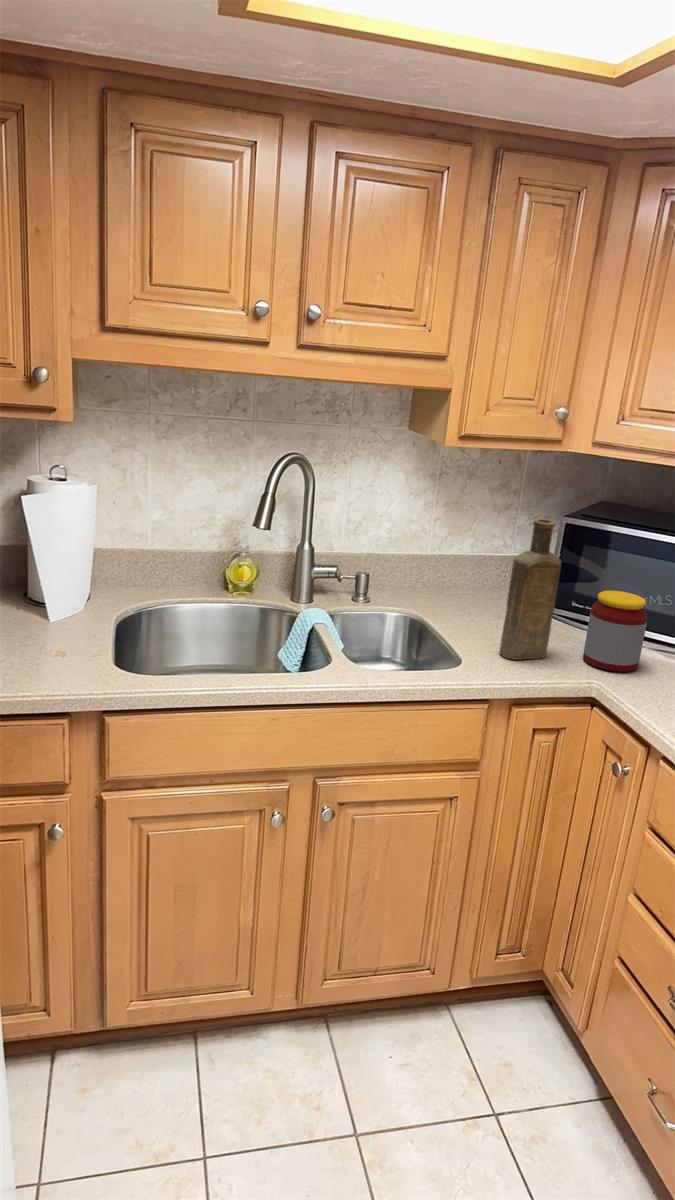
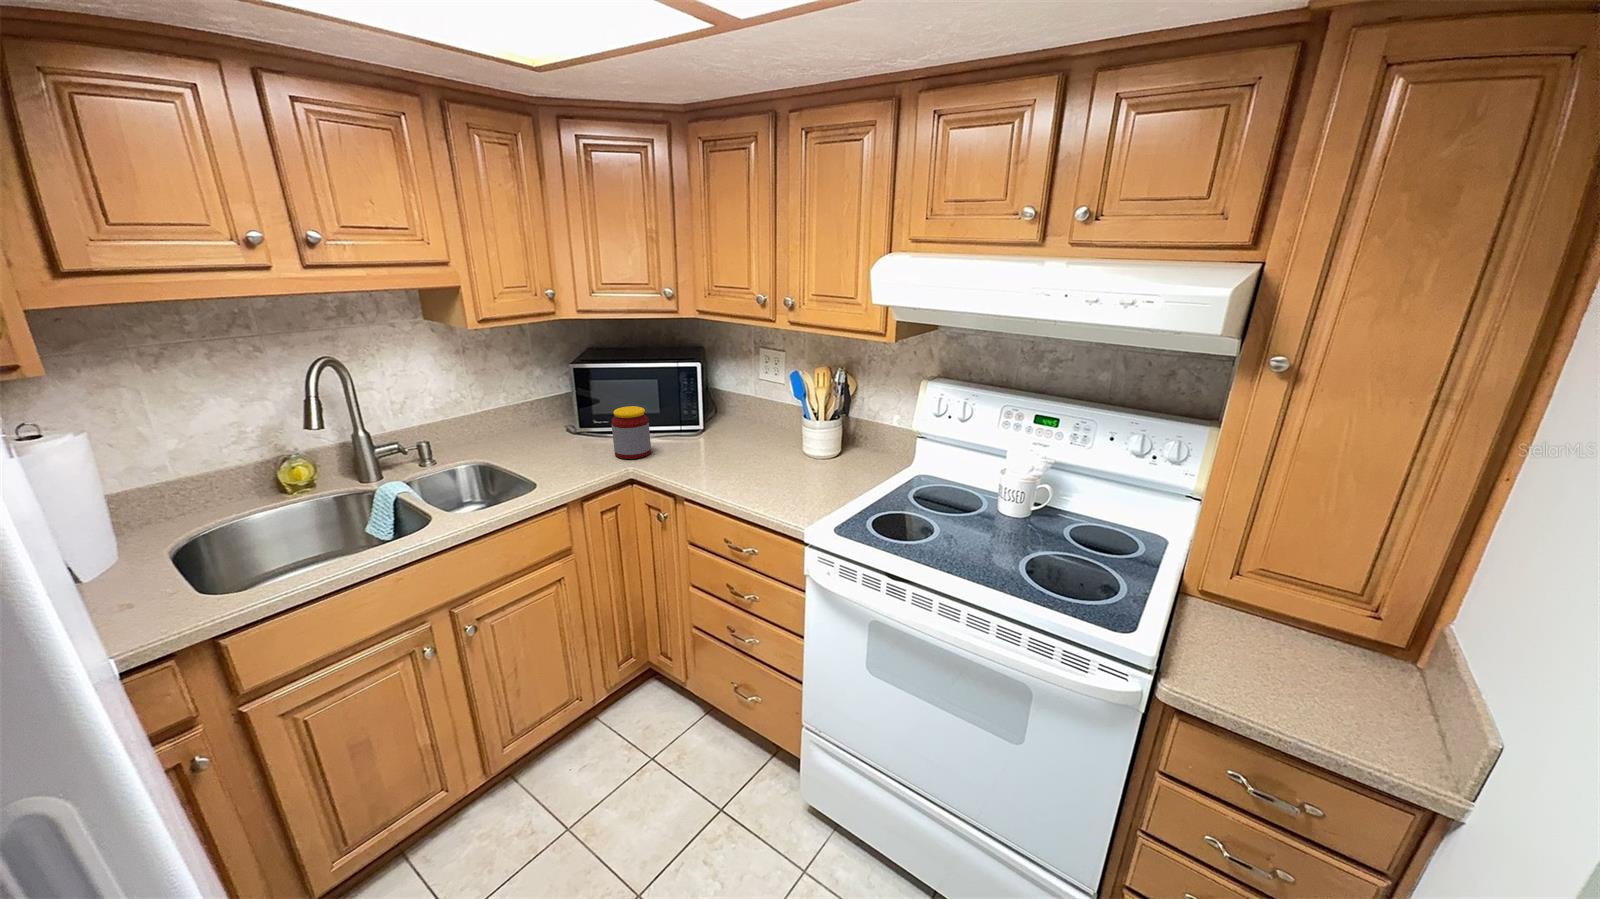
bottle: present [499,519,561,660] -> none [550,371,591,472]

